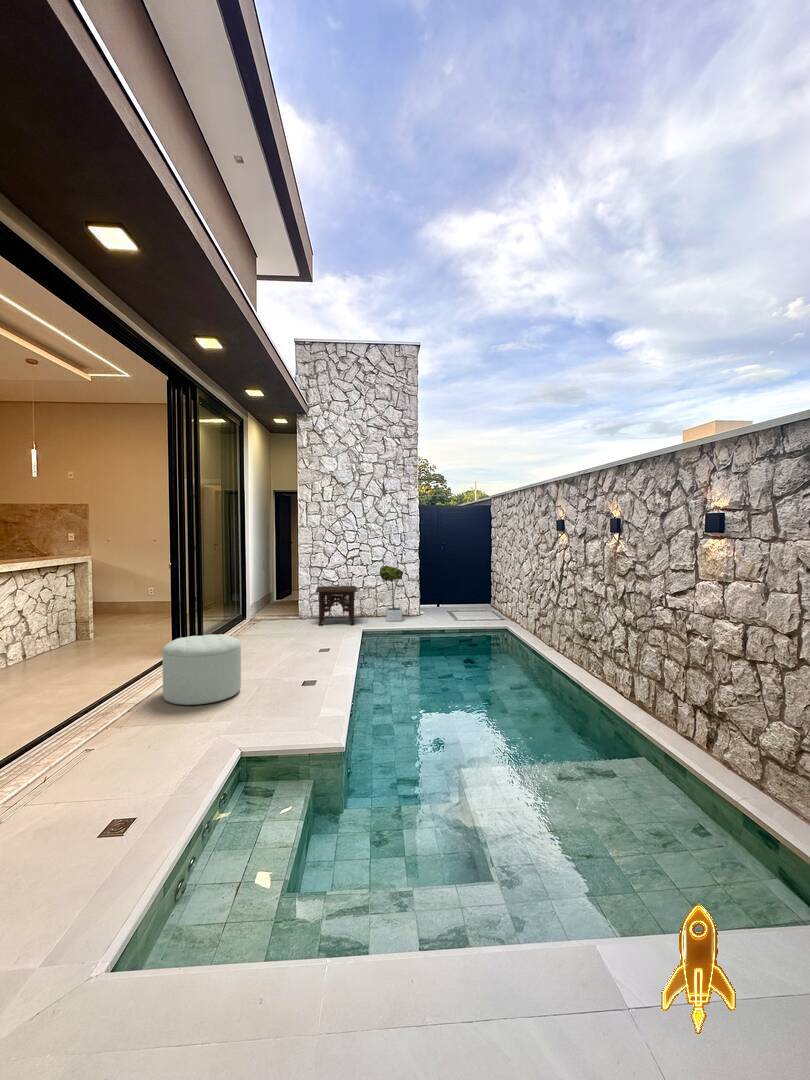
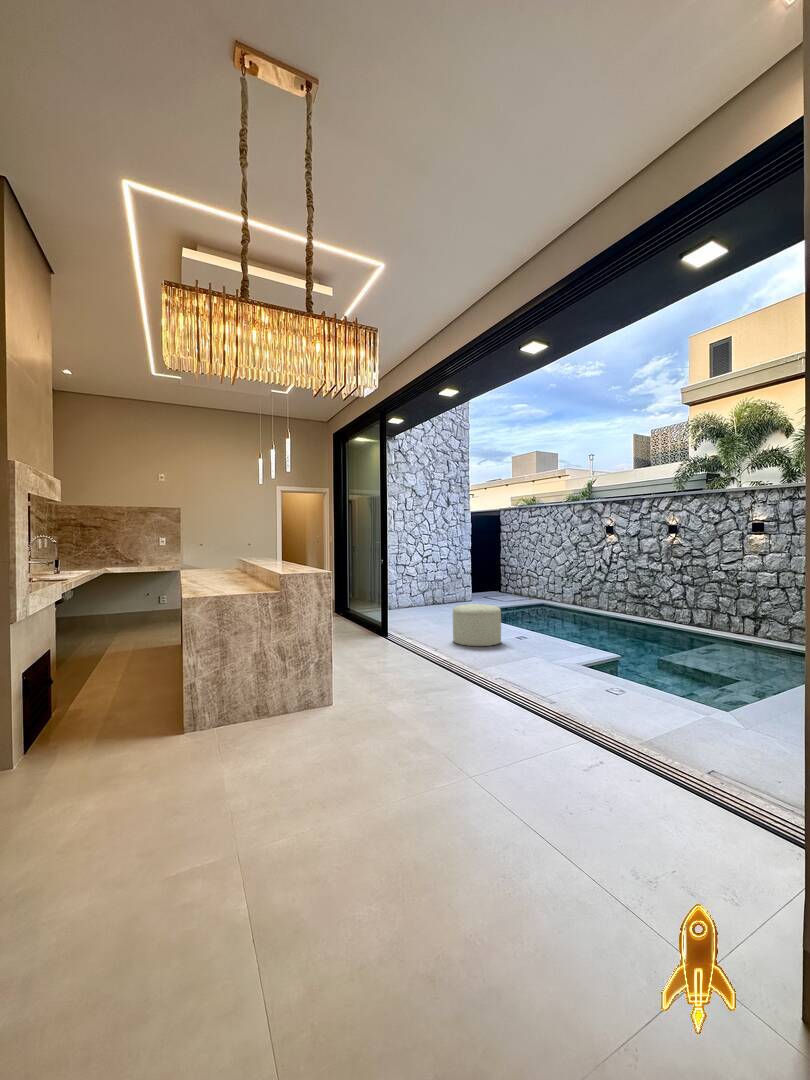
potted tree: present [380,566,403,622] -> none [448,561,468,605]
side table: present [315,586,358,626] -> none [403,579,447,610]

